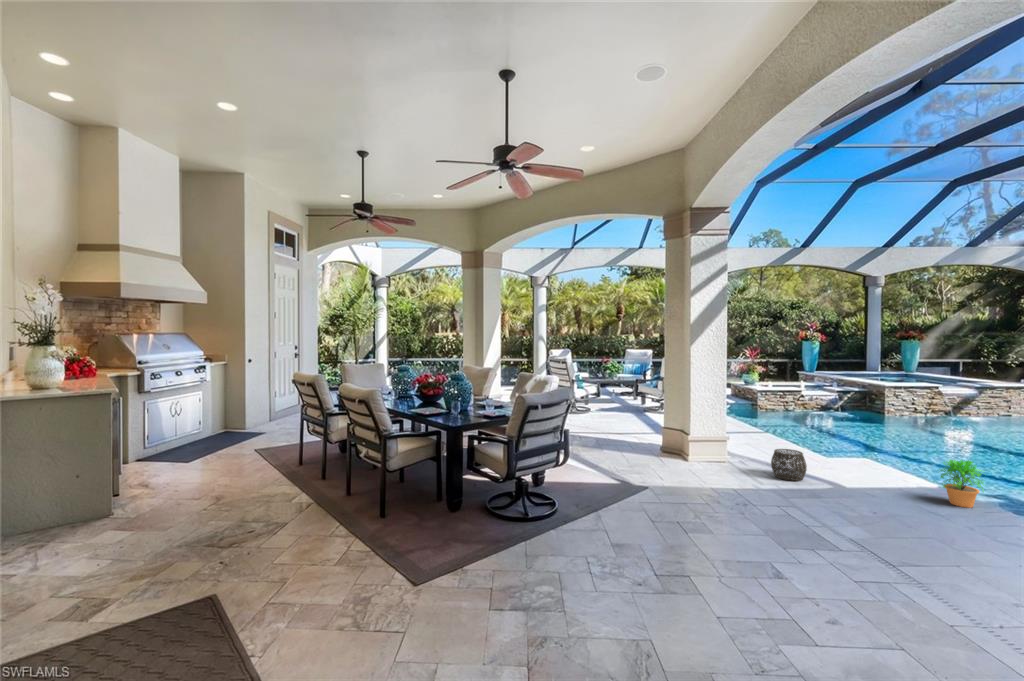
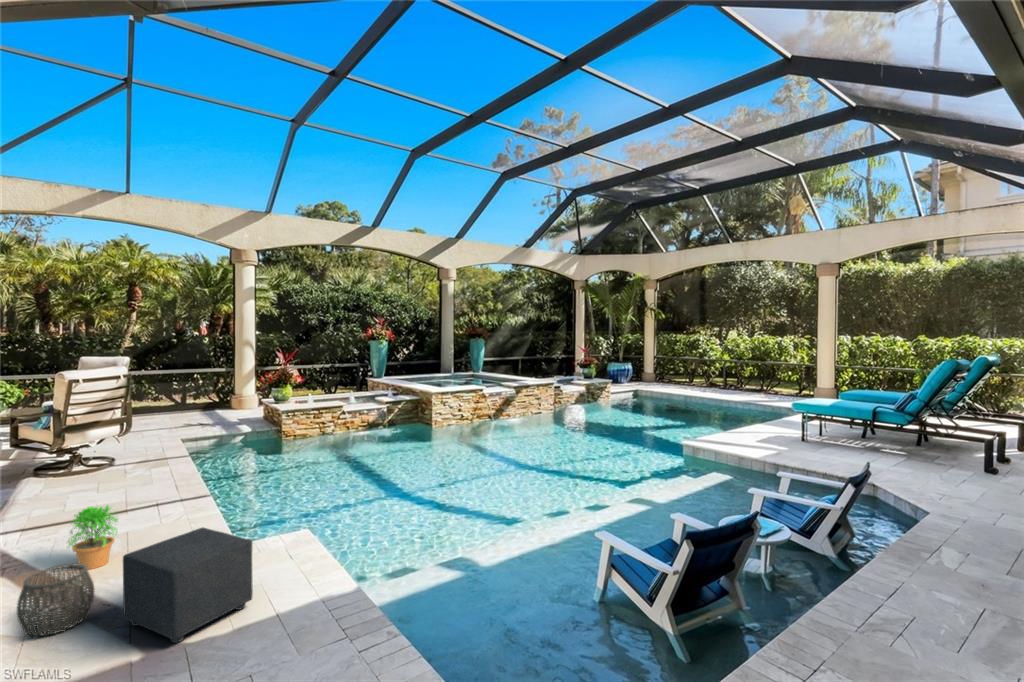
ottoman: none [831,442,909,498] -> present [123,528,253,643]
potted plant: present [941,460,983,508] -> present [68,505,118,569]

